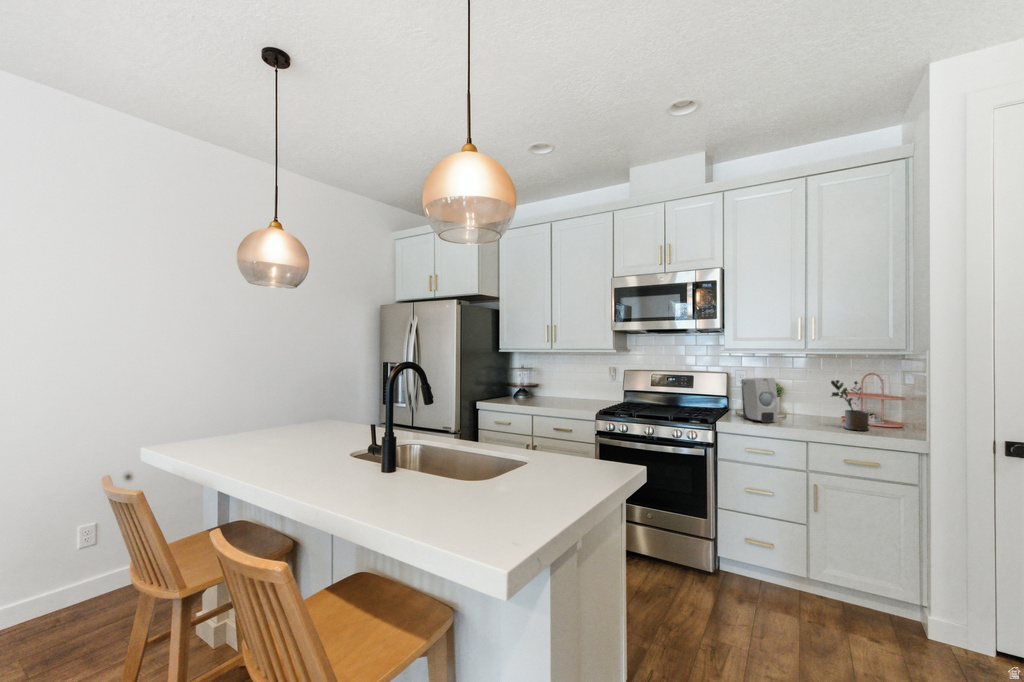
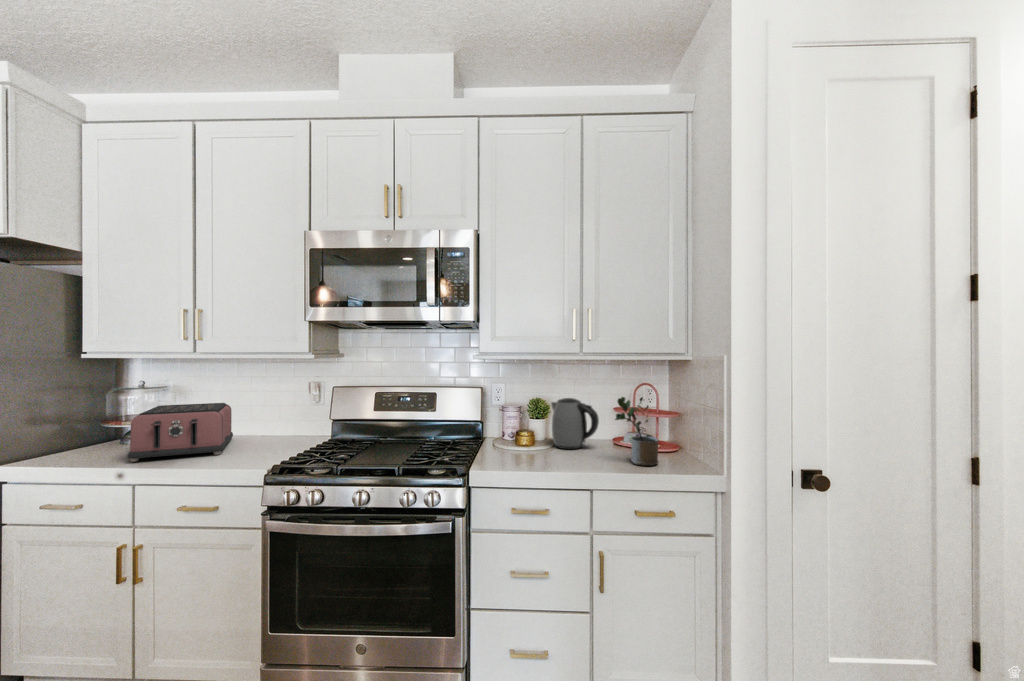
toaster: none [528,378,570,405] -> present [128,403,233,462]
soap dispenser: present [741,378,778,423] -> none [502,396,551,464]
kettle: none [784,382,823,419] -> present [551,398,599,449]

